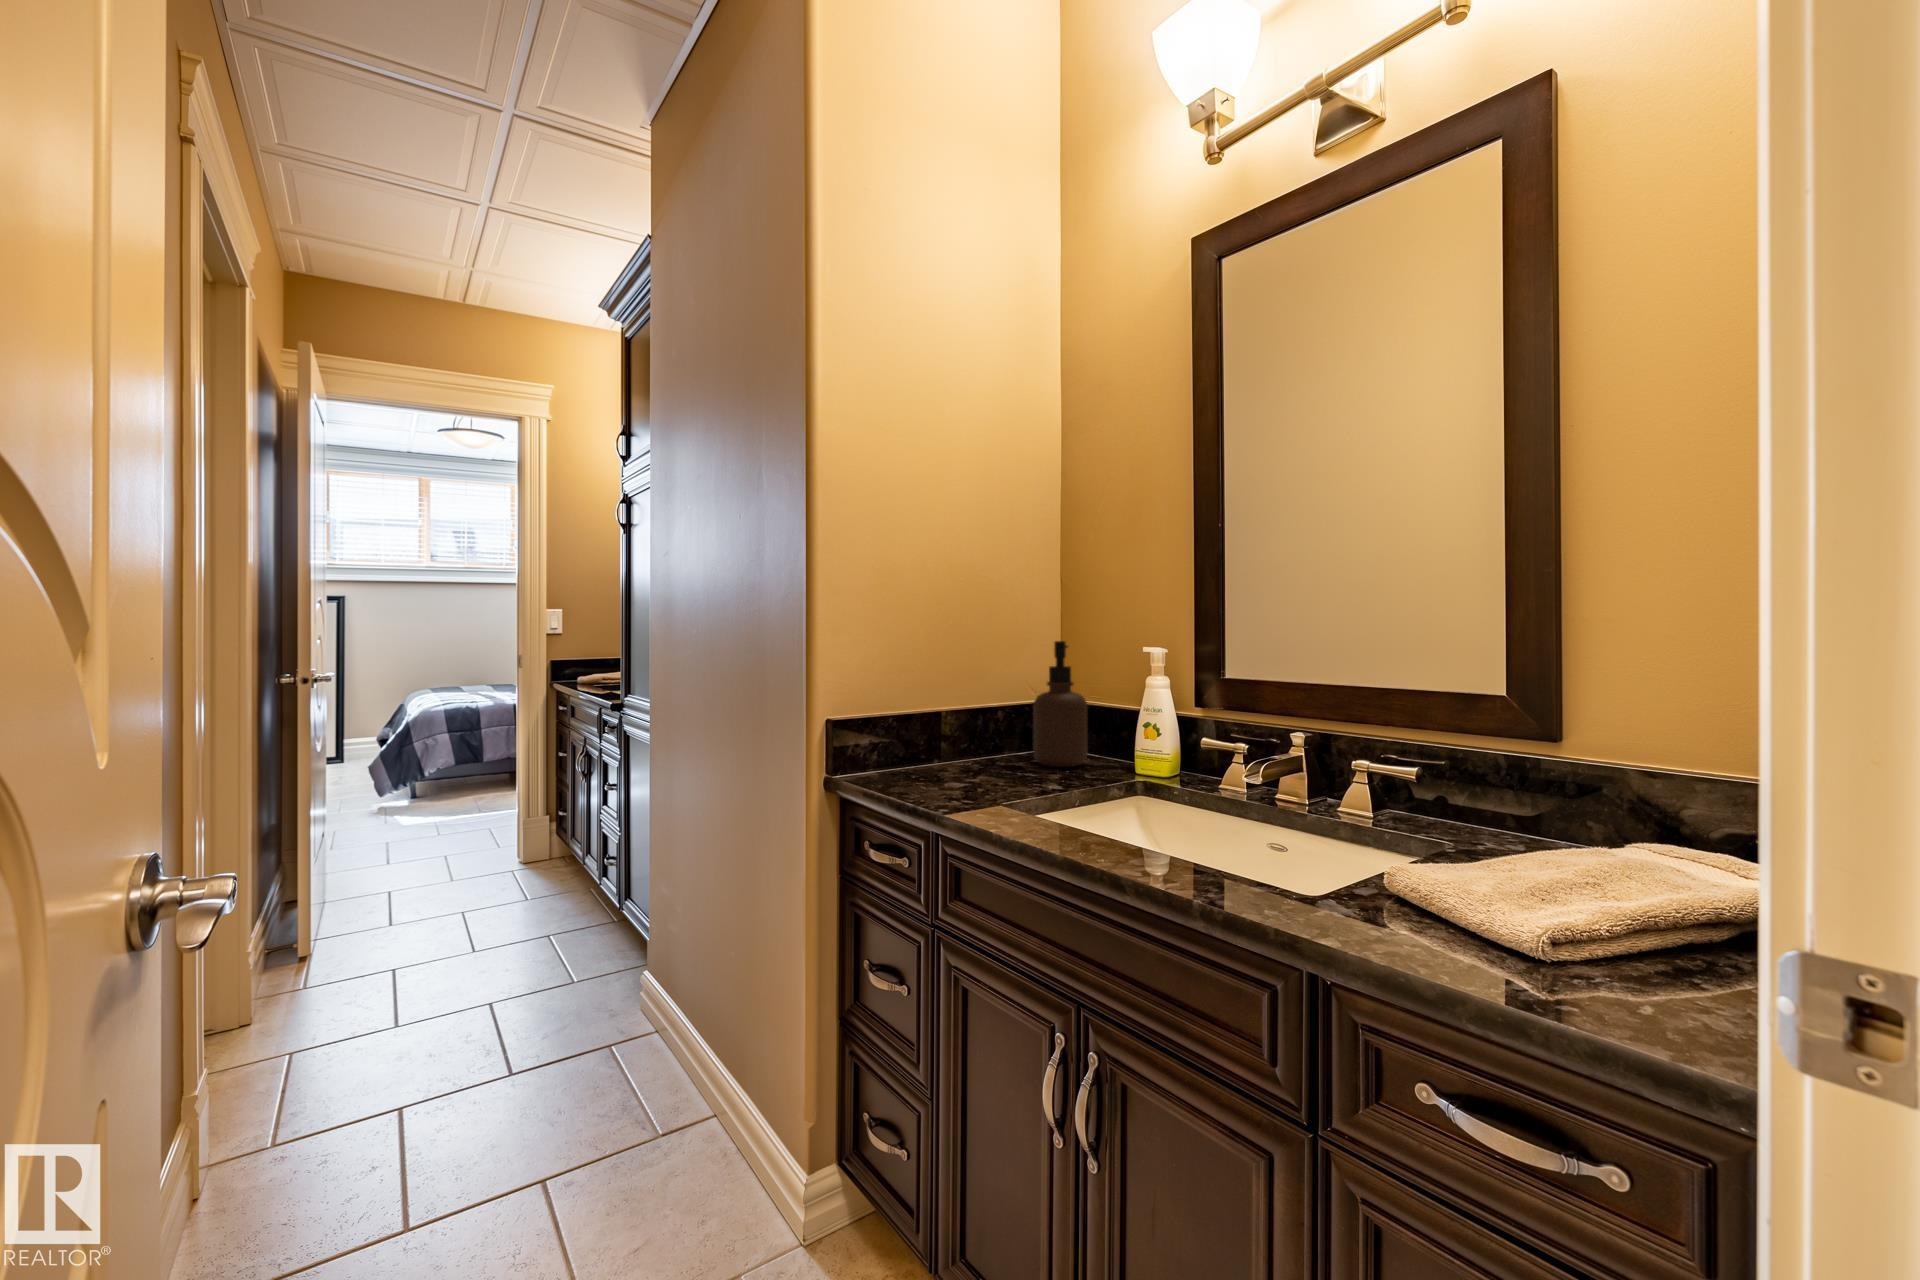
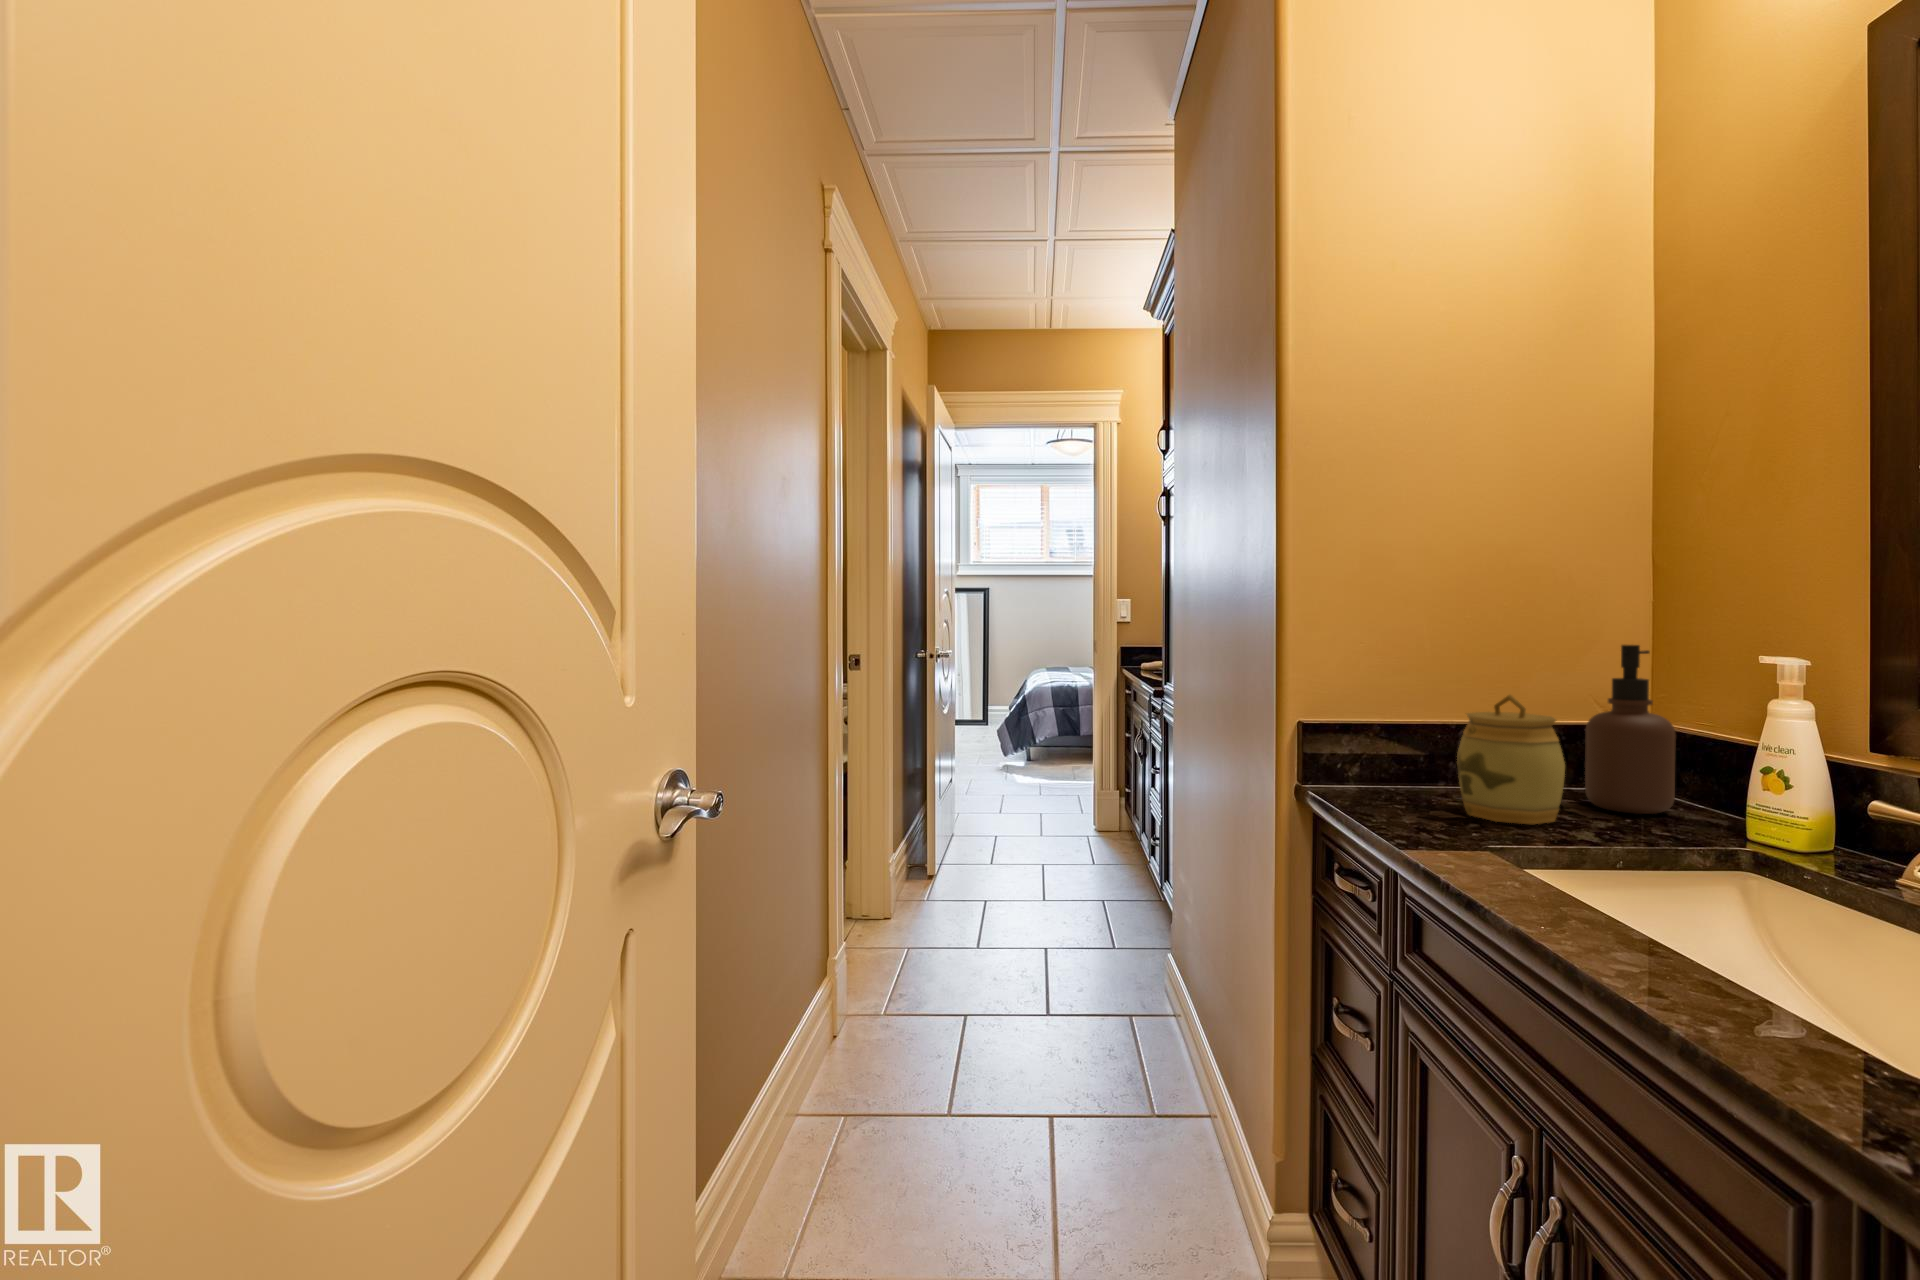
jar: none [957,680,1033,783] -> present [1457,695,1565,824]

